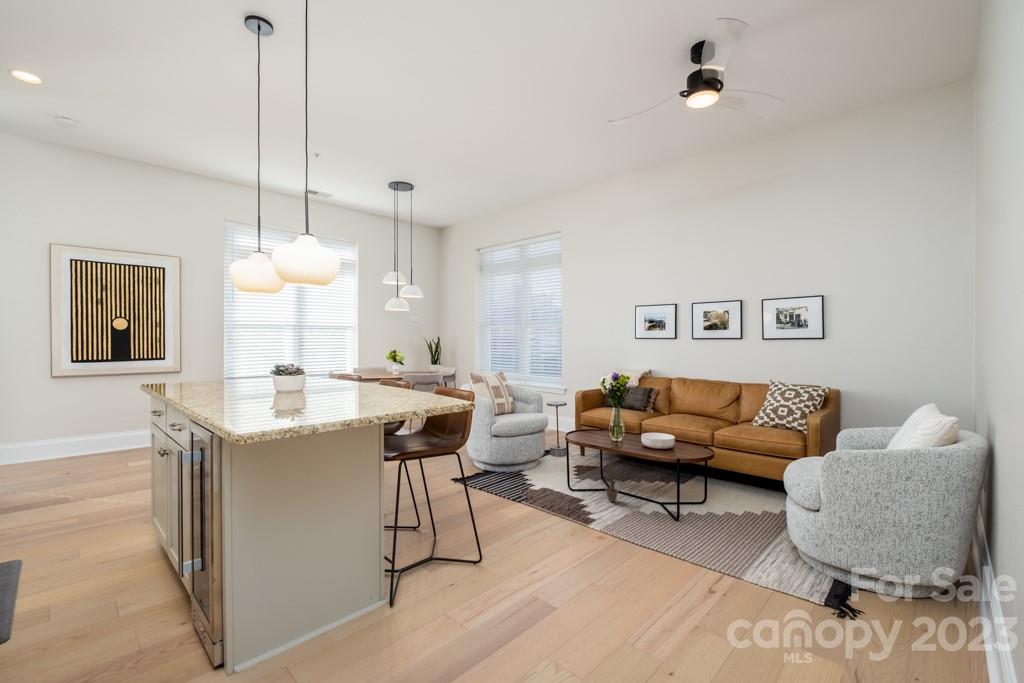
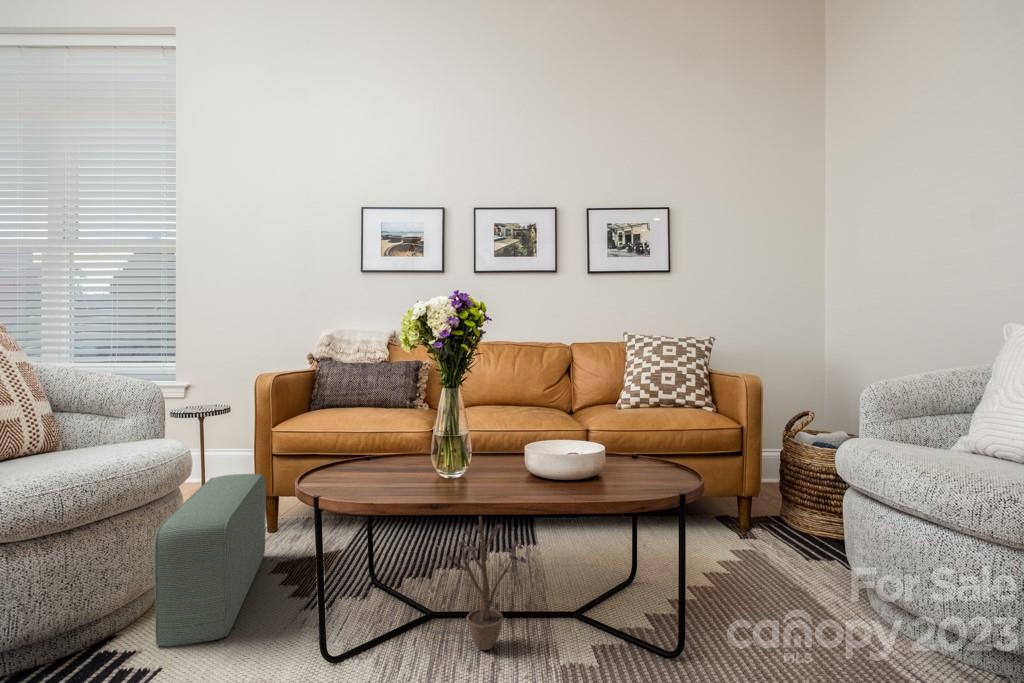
pouf: none [529,429,573,478] -> present [154,474,266,646]

